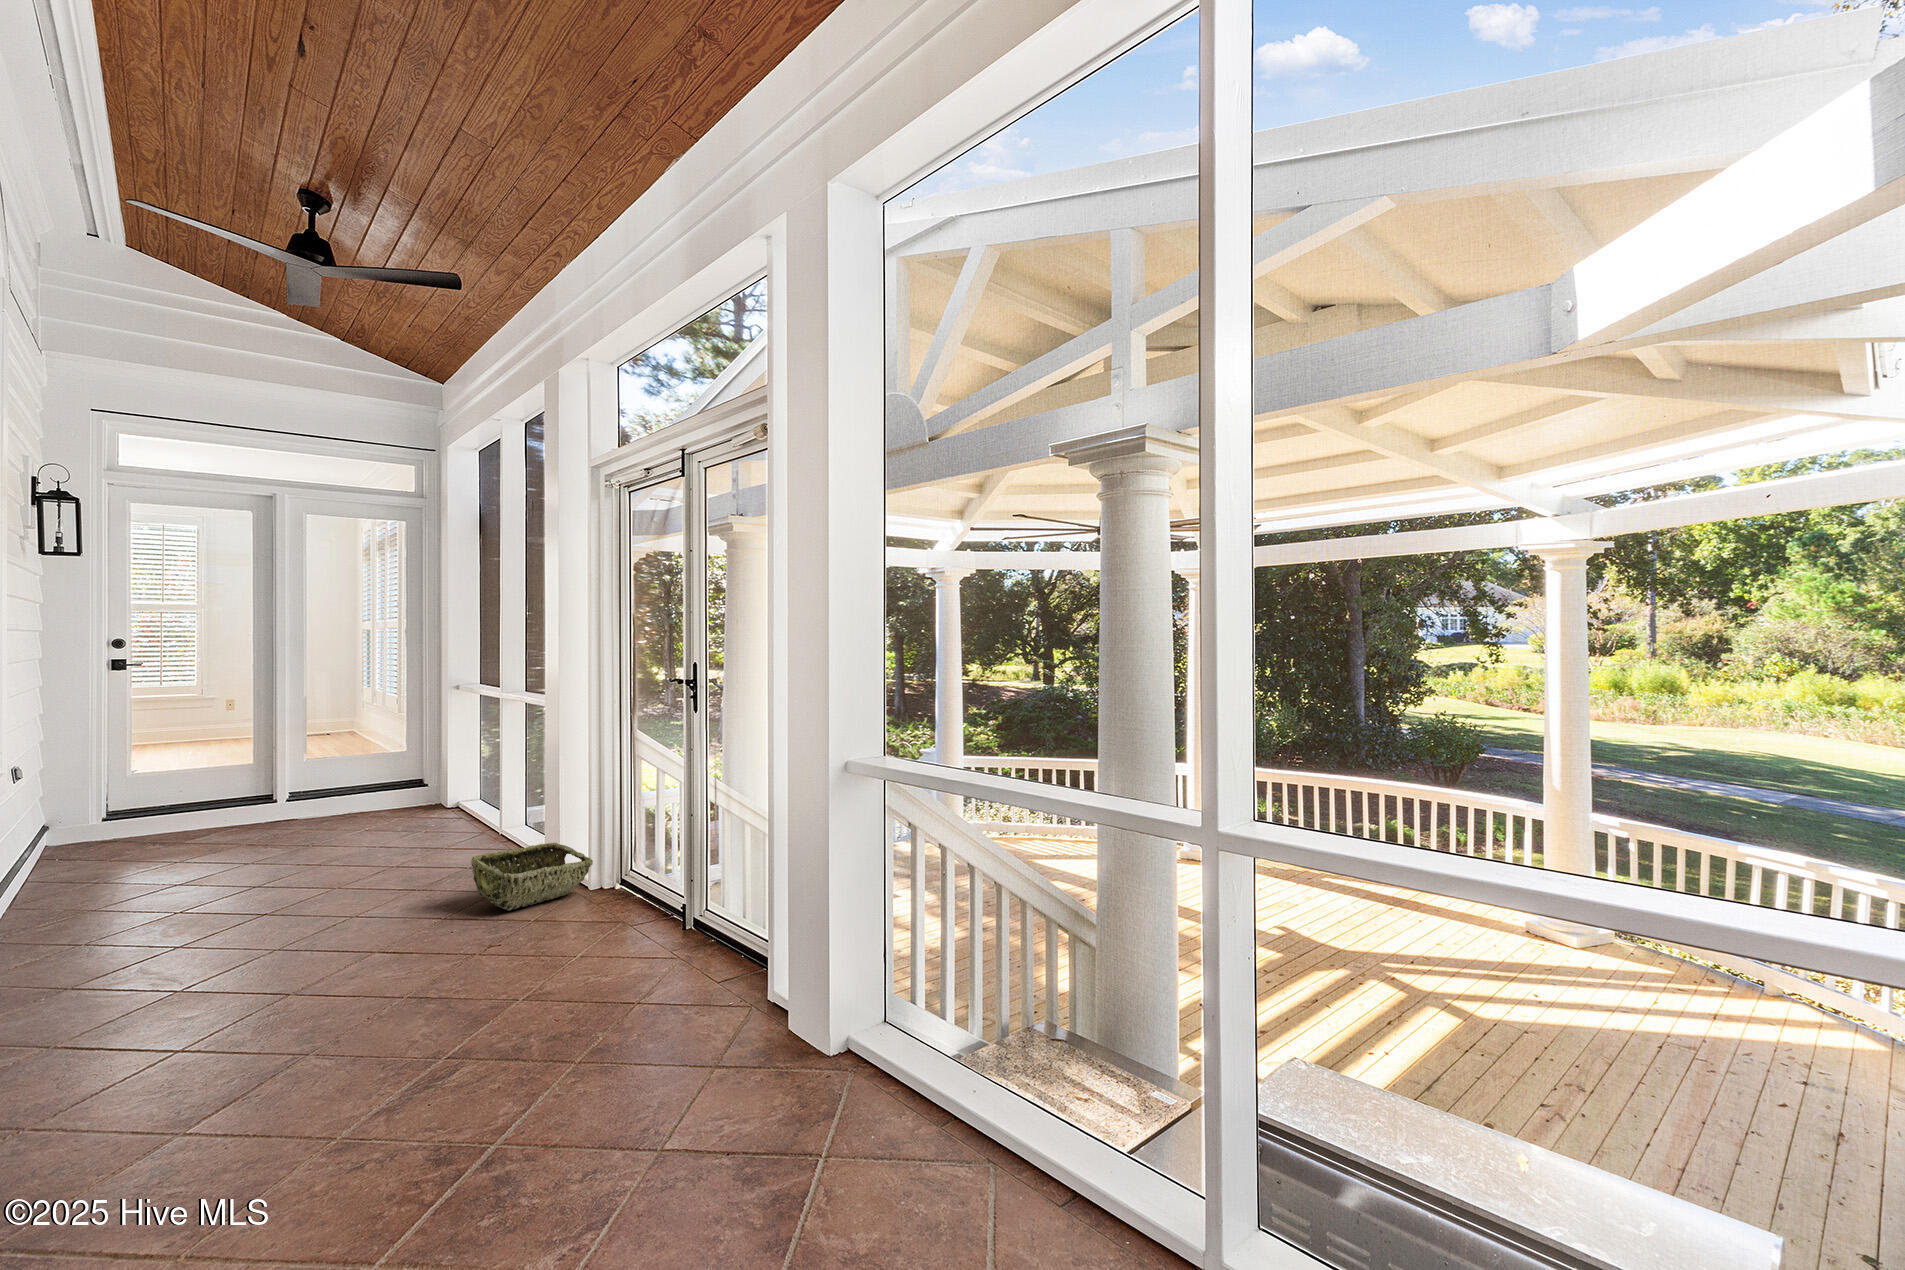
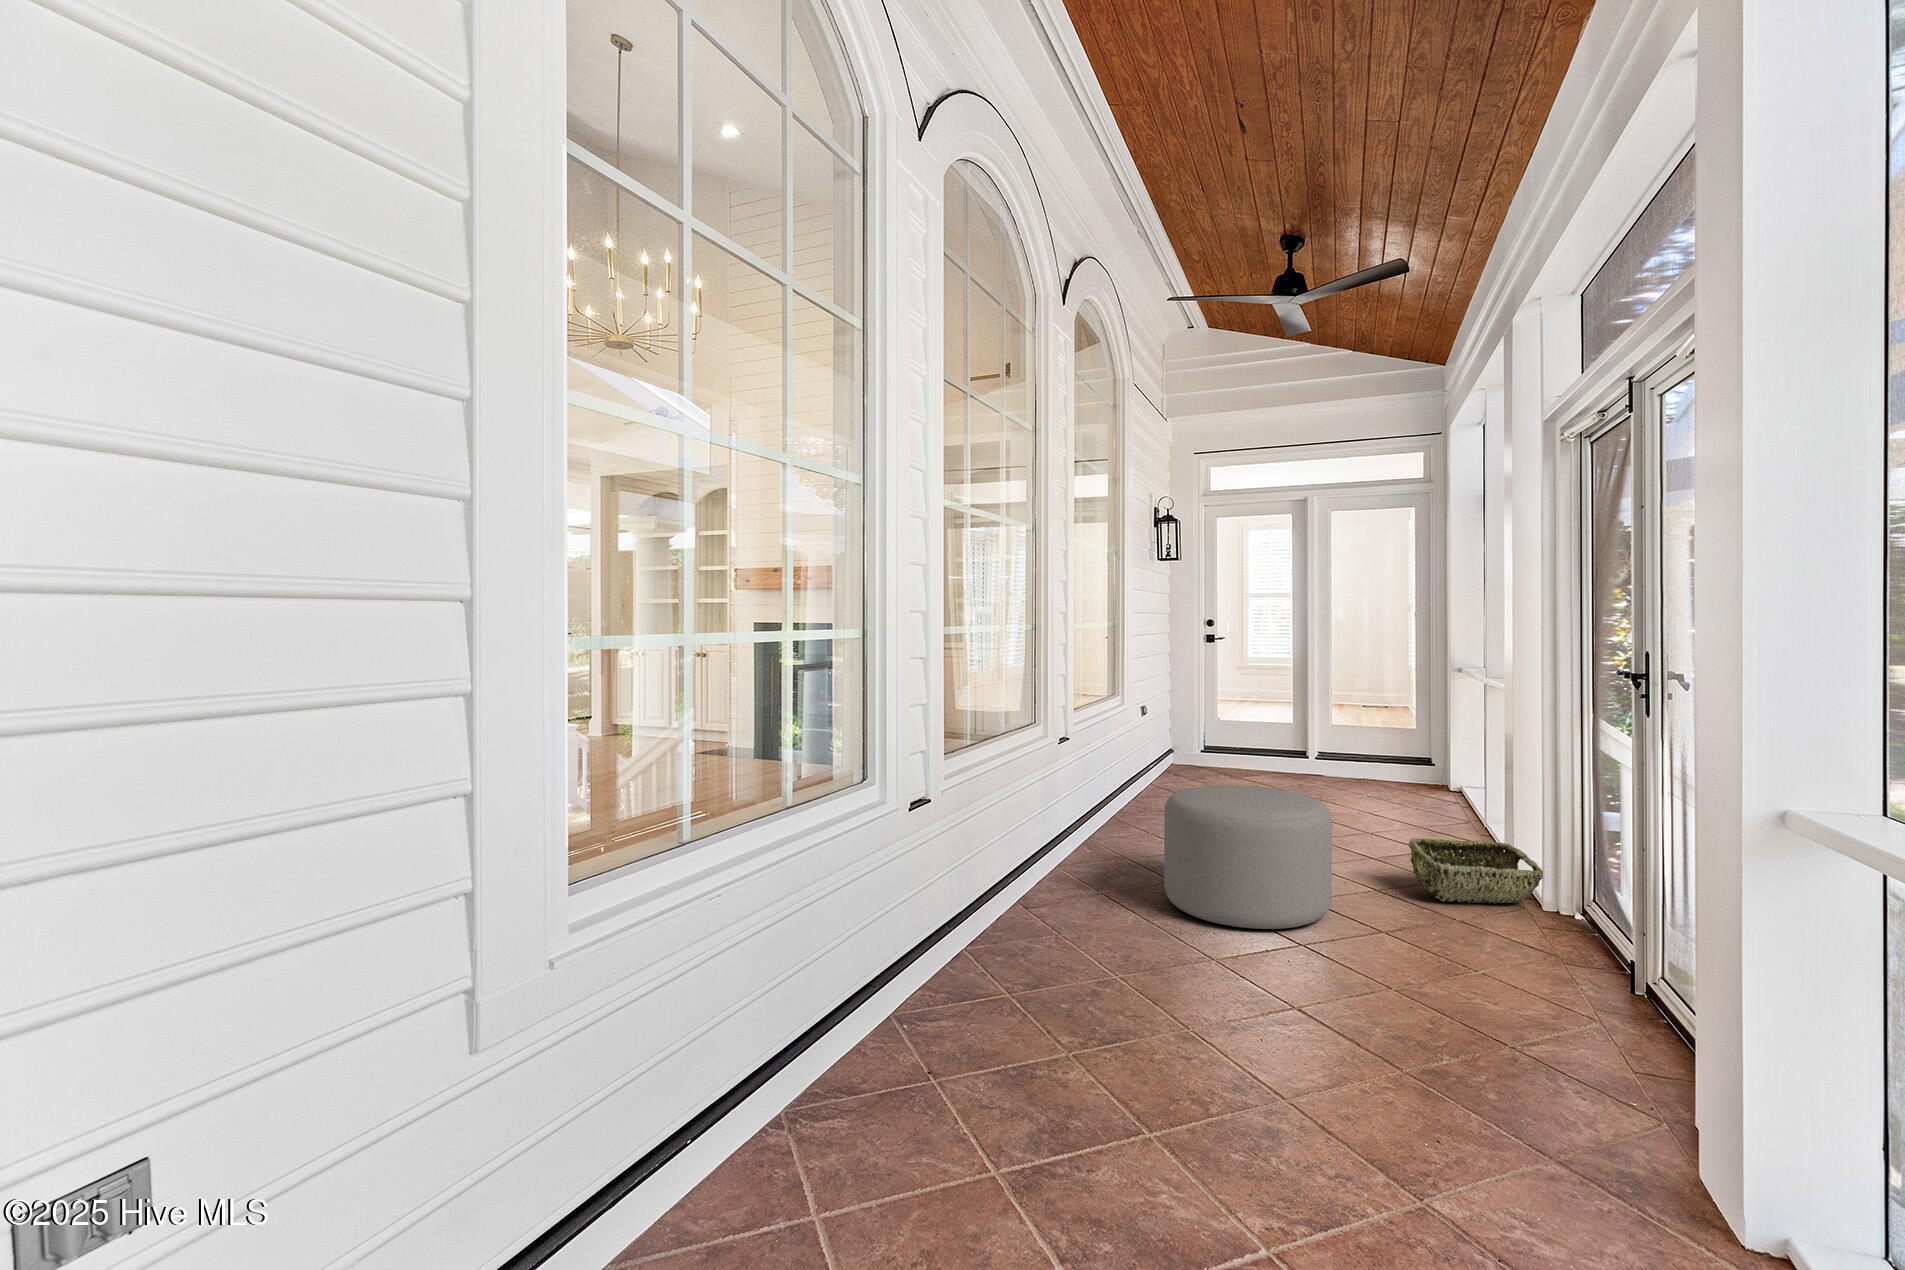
ottoman: none [180,832,414,1012] -> present [1164,785,1332,929]

